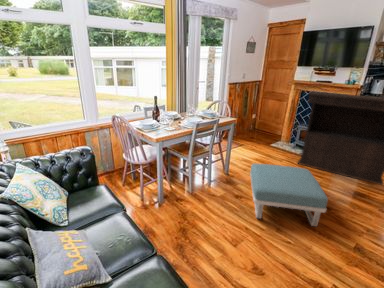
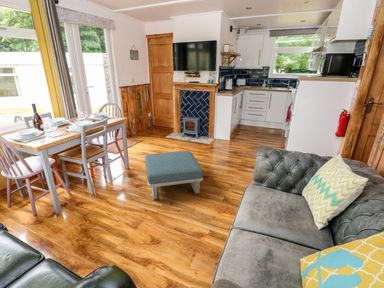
console table: present [298,91,384,185] -> none [183,90,250,153]

